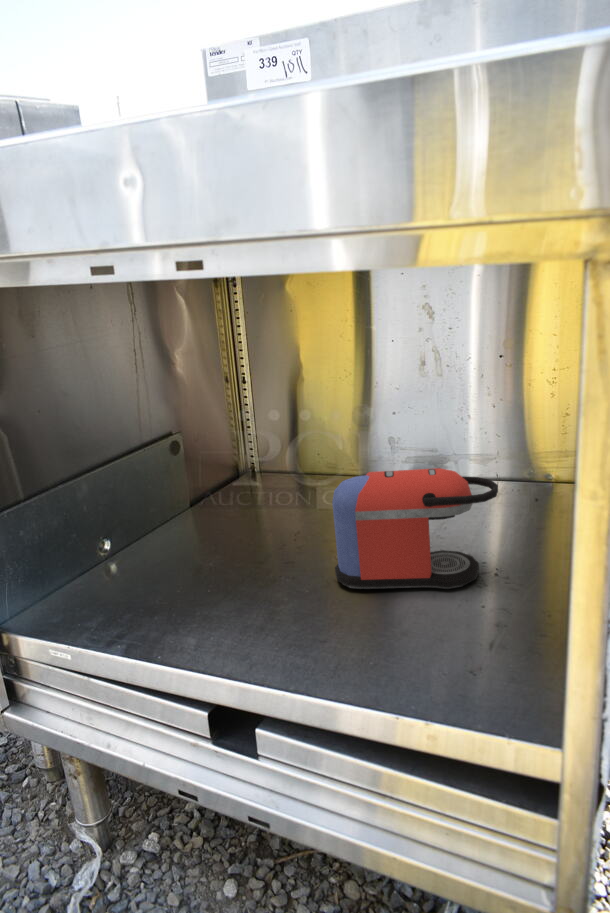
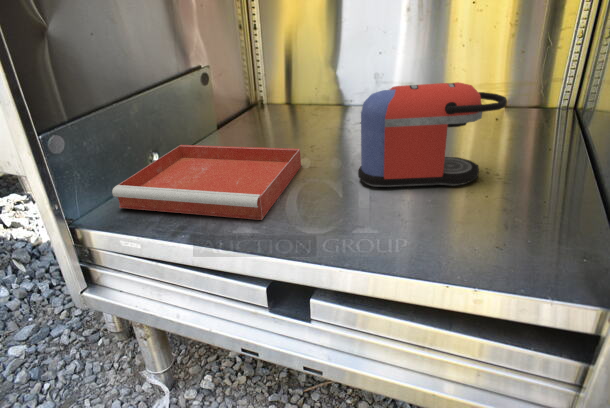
tray: none [49,529,276,628] -> present [112,145,301,220]

